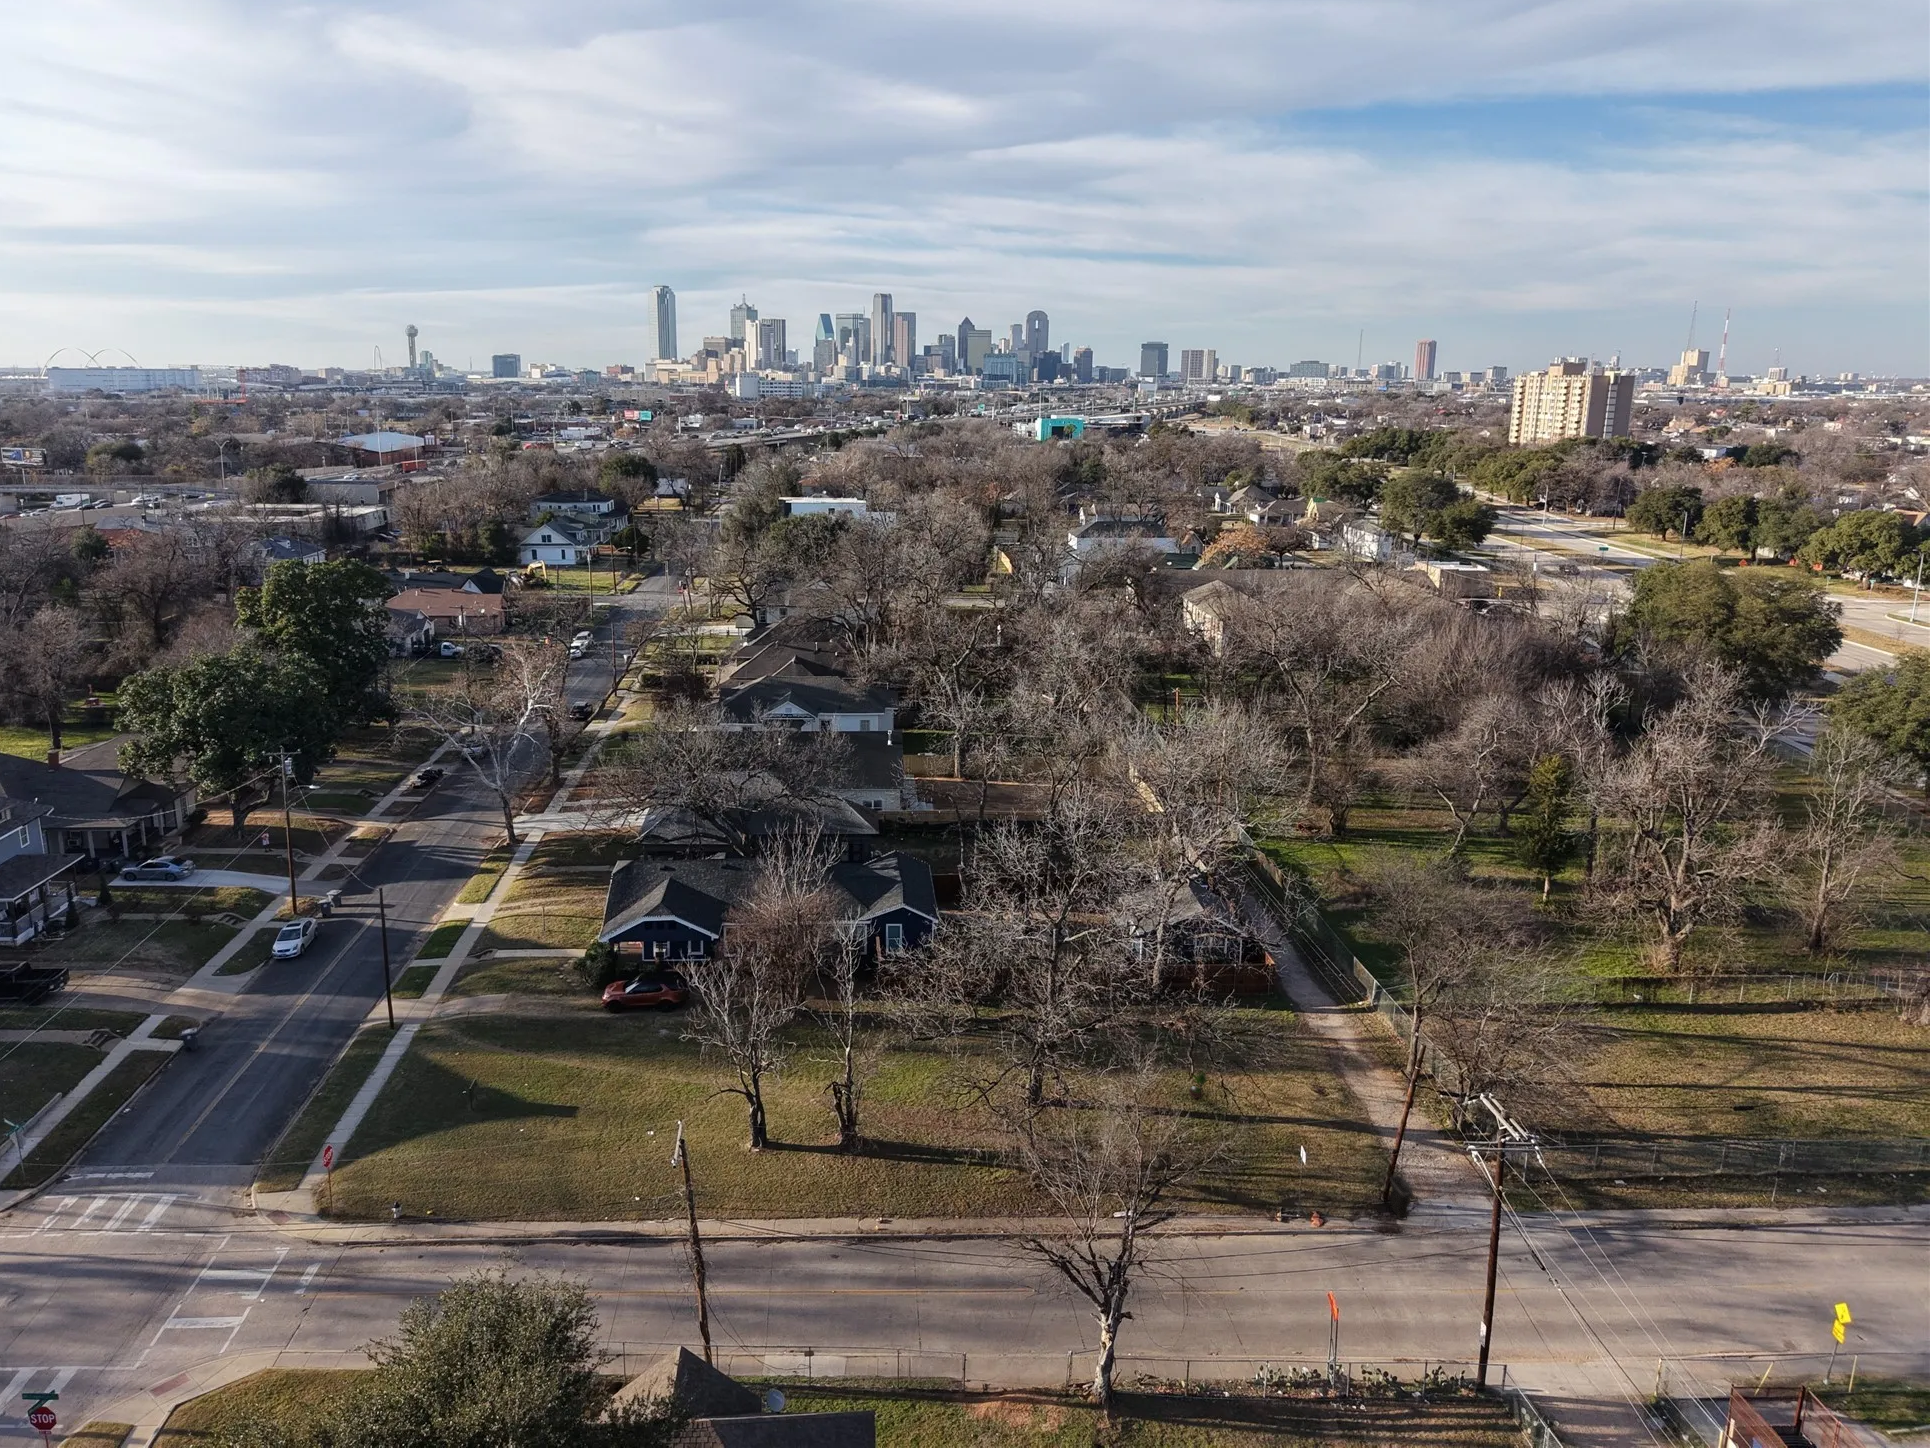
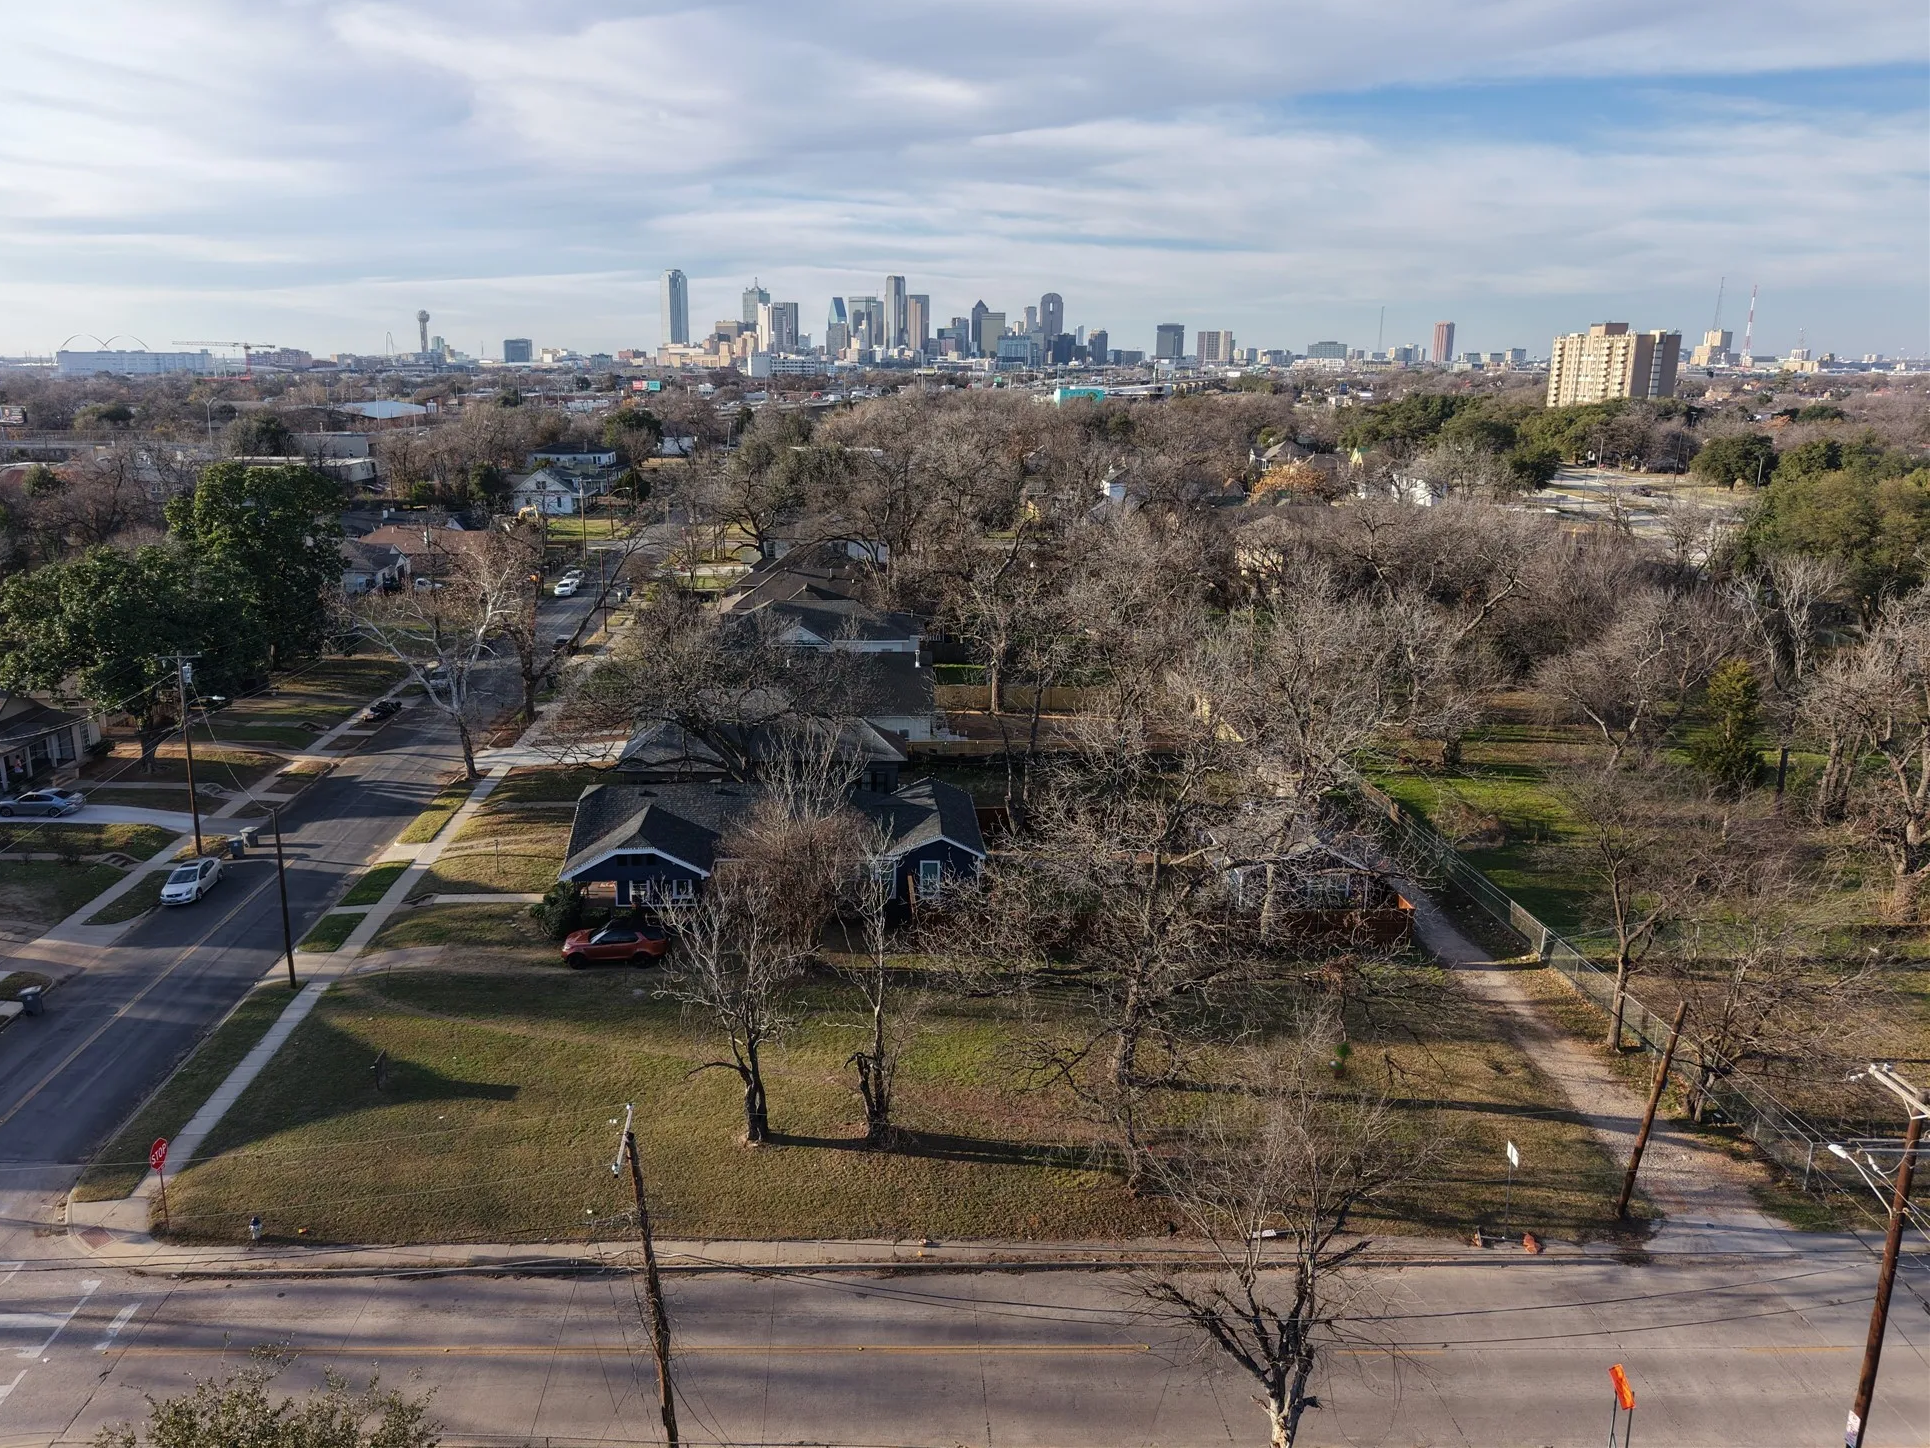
trash can: present [1390,1176,1413,1220] -> none [1628,1183,1668,1244]

